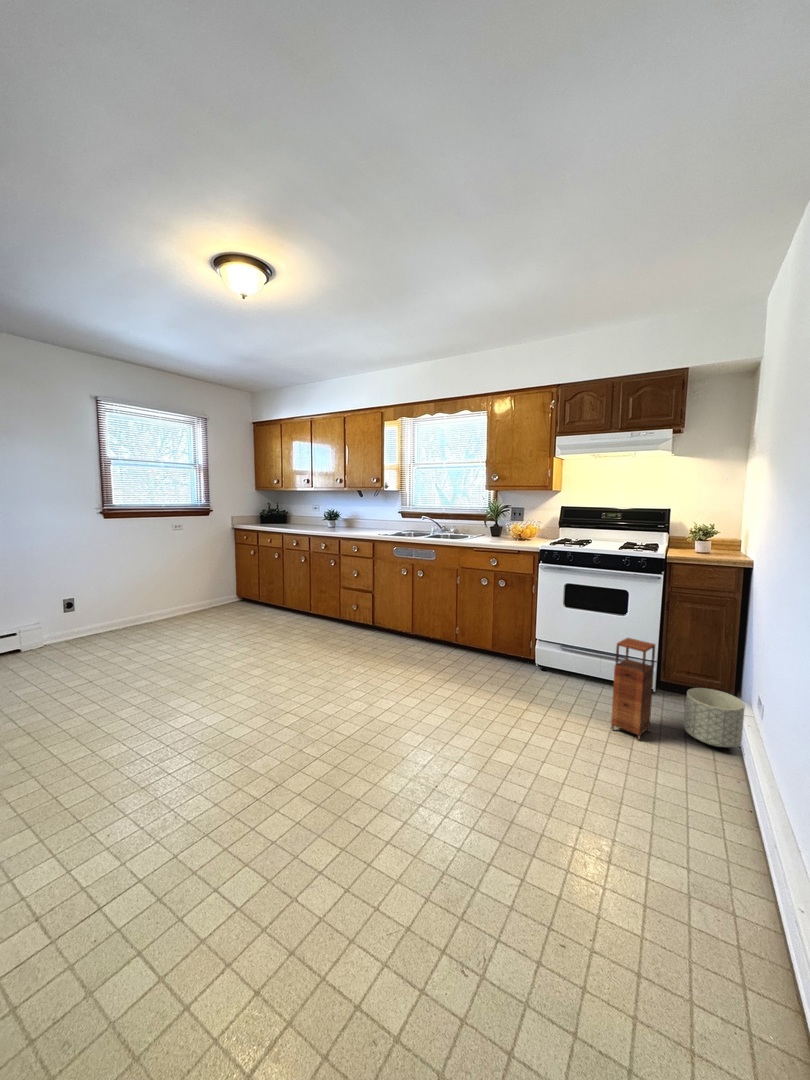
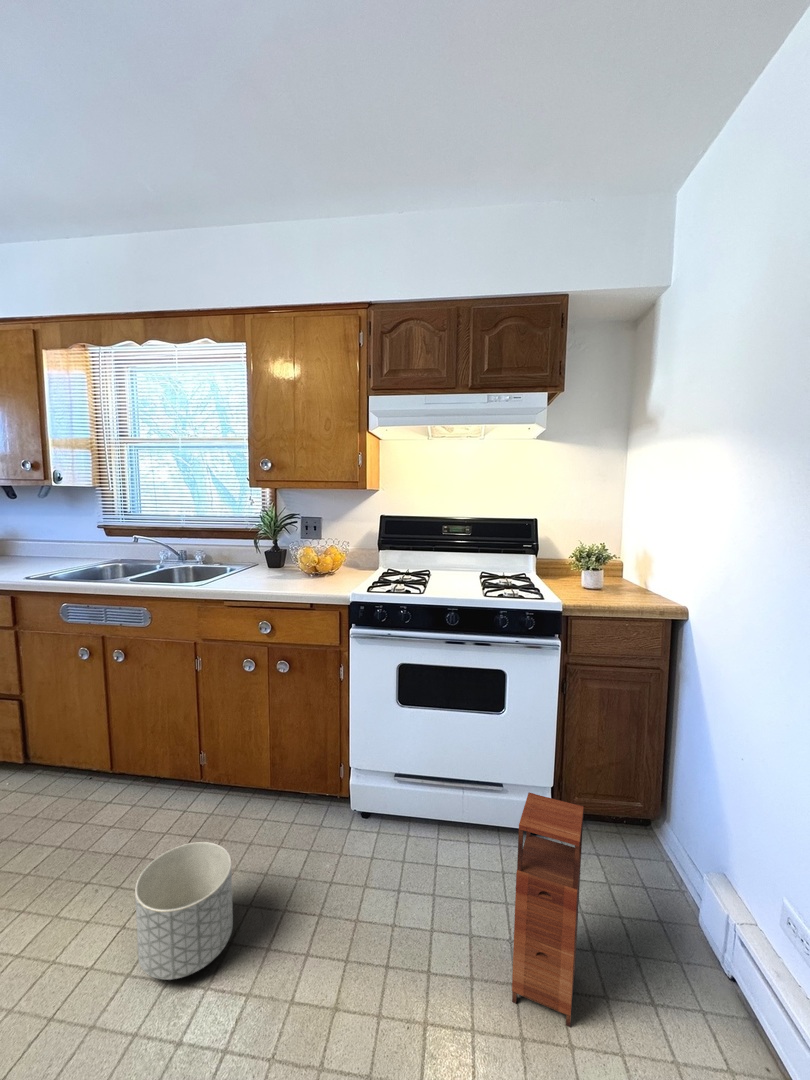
planter: present [684,688,745,747] -> present [135,842,233,980]

